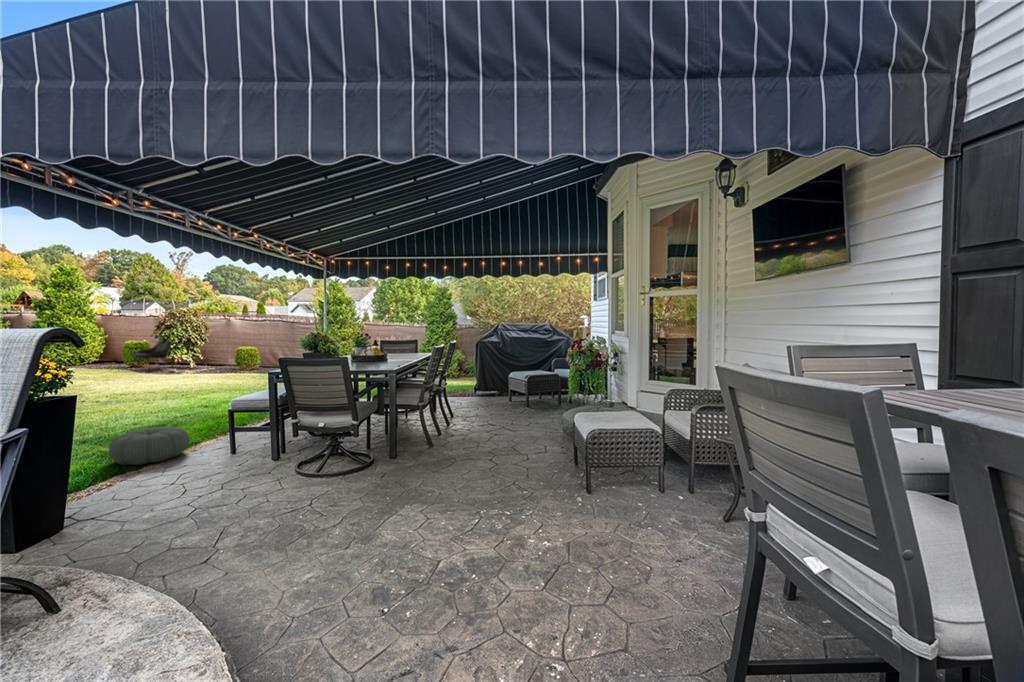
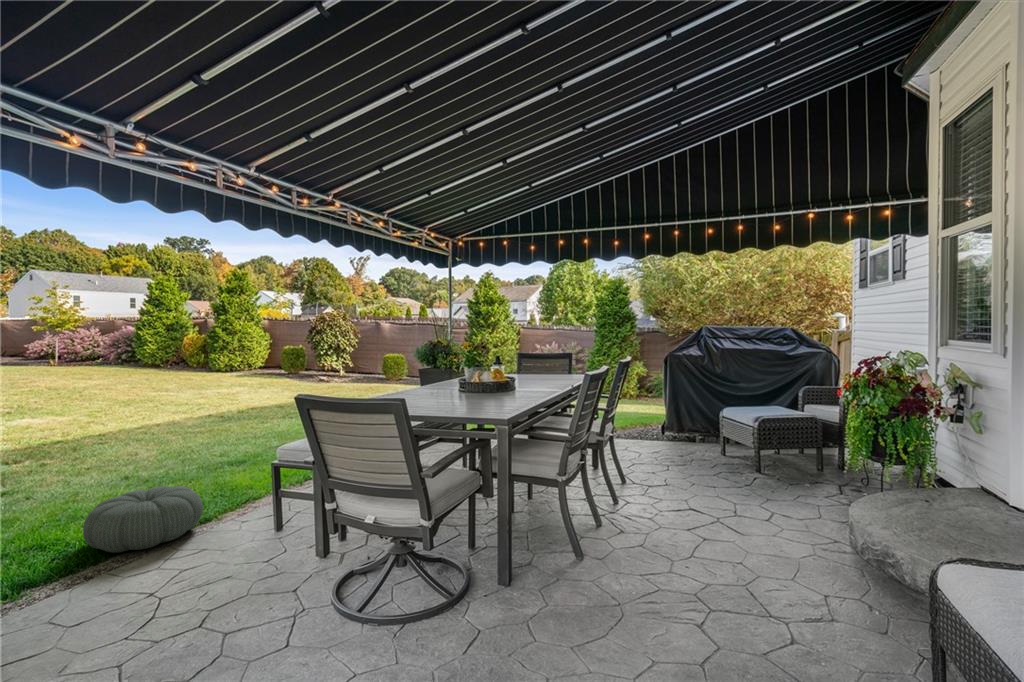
lounge chair: present [132,341,171,372] -> none [288,345,324,380]

